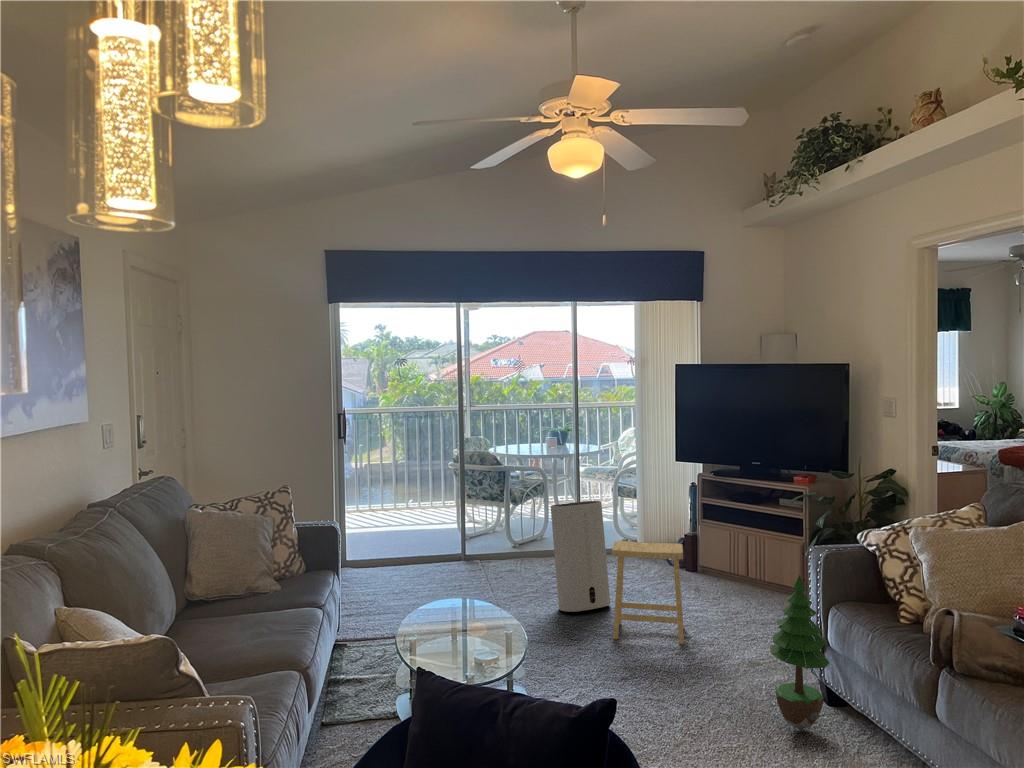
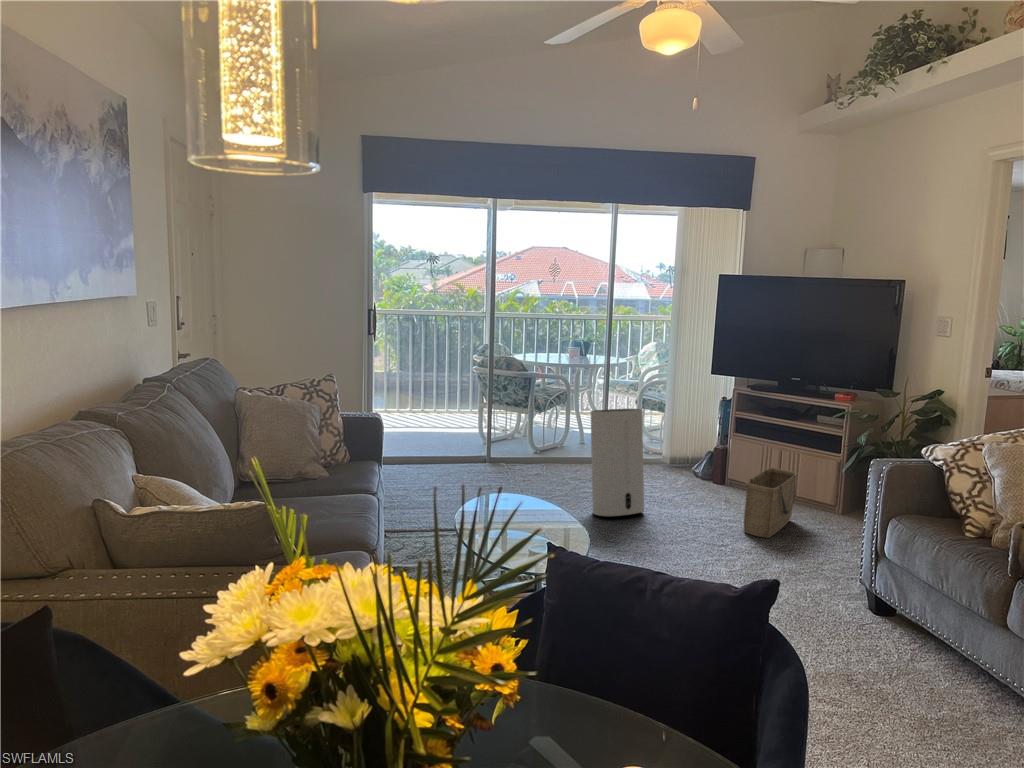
footstool: present [612,541,684,644] -> none [652,448,730,551]
basket: none [705,554,760,628] -> present [744,468,798,538]
potted tree: present [770,575,830,730] -> none [827,485,888,633]

